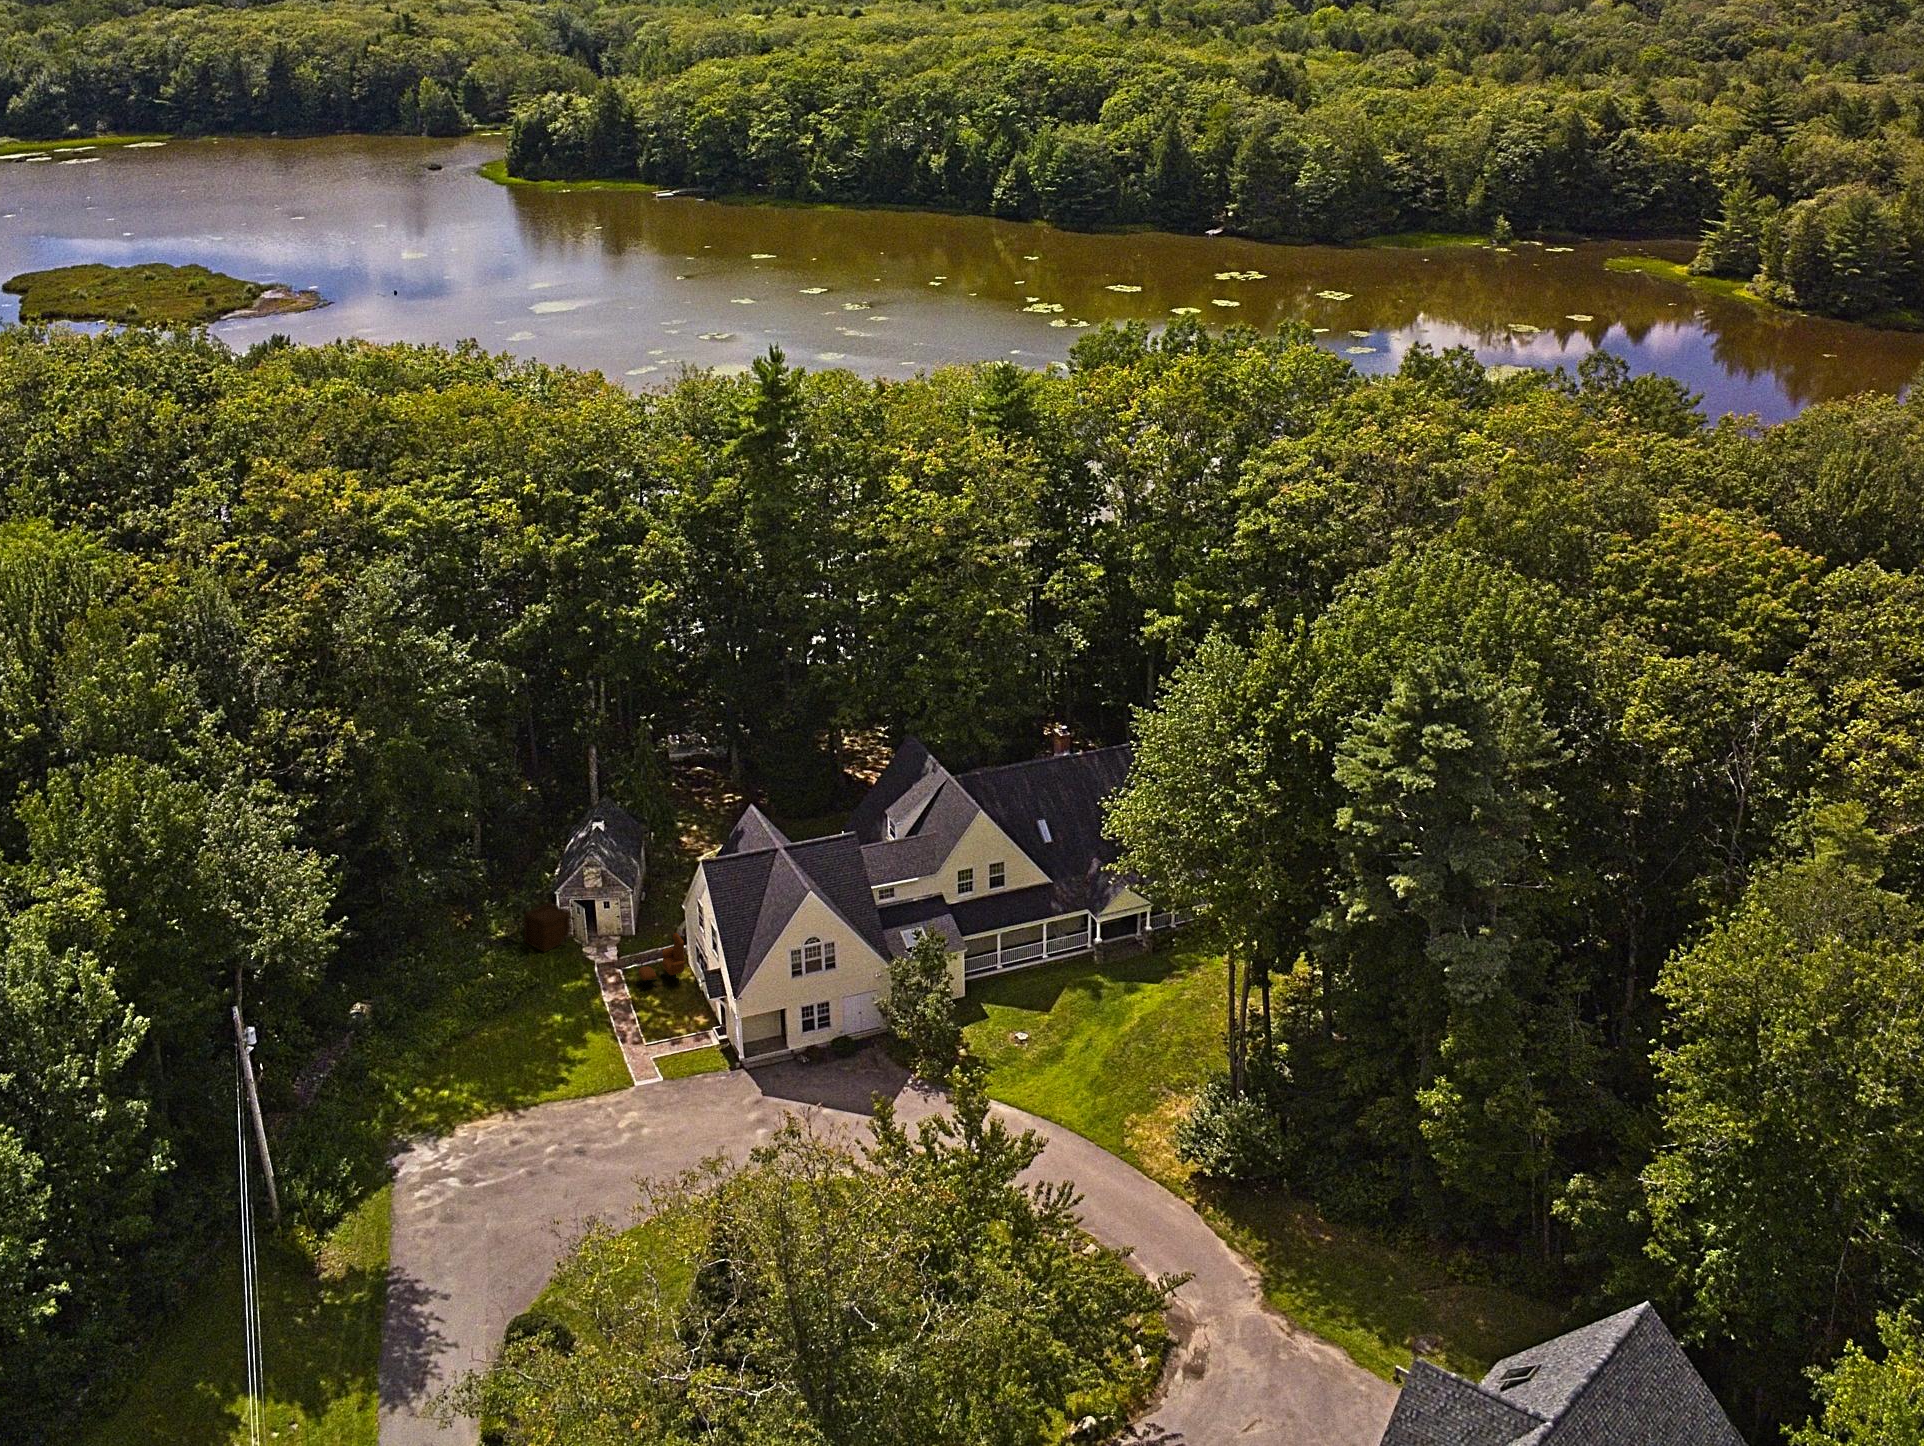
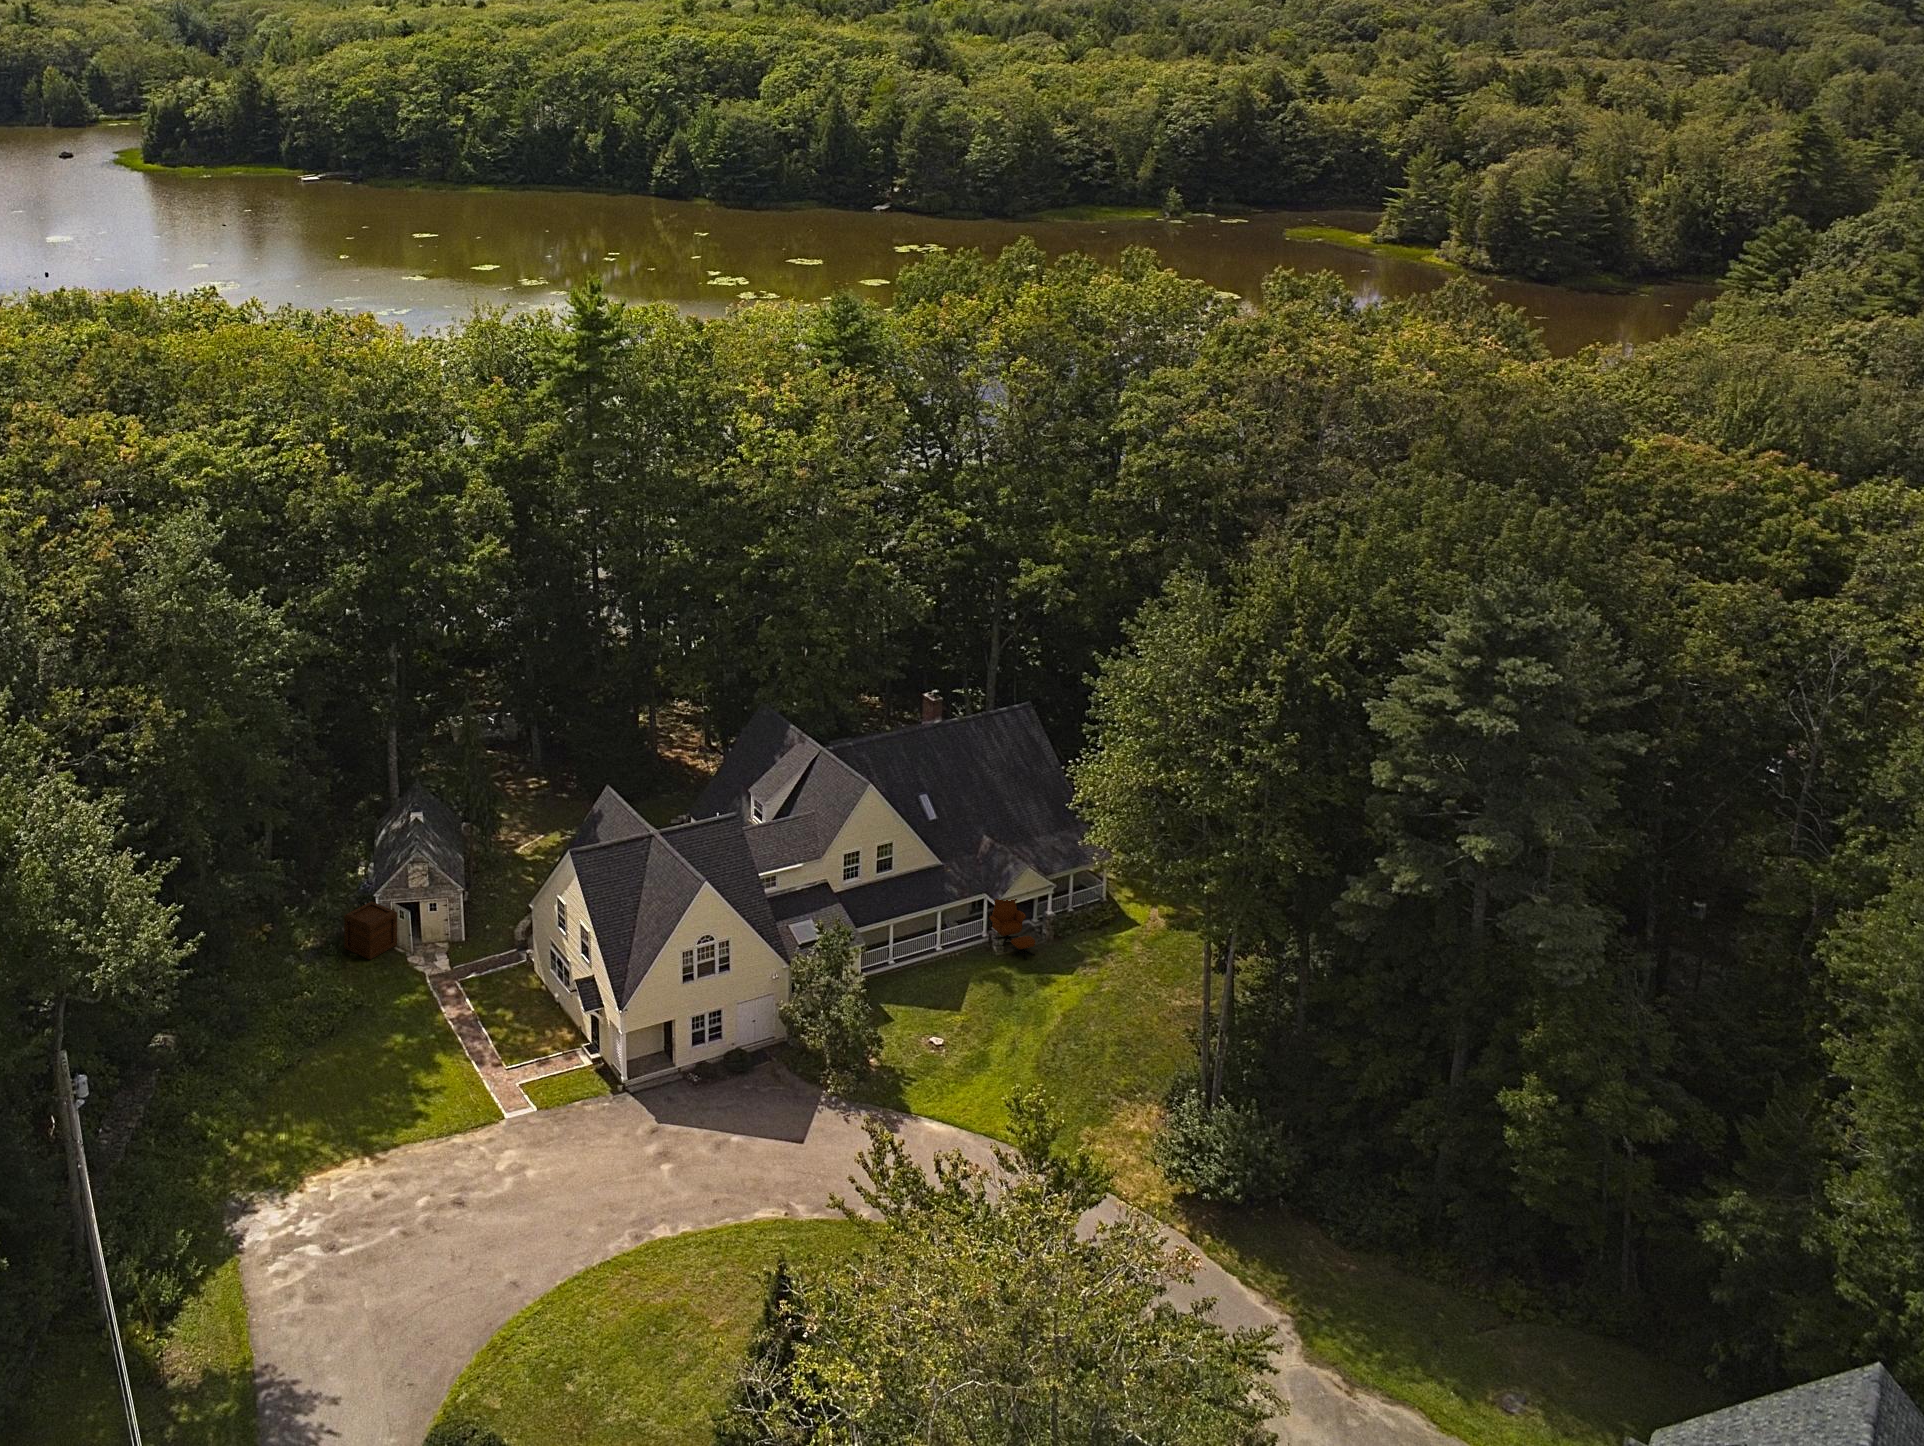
lounge chair: present [636,933,685,990] -> present [990,899,1035,960]

